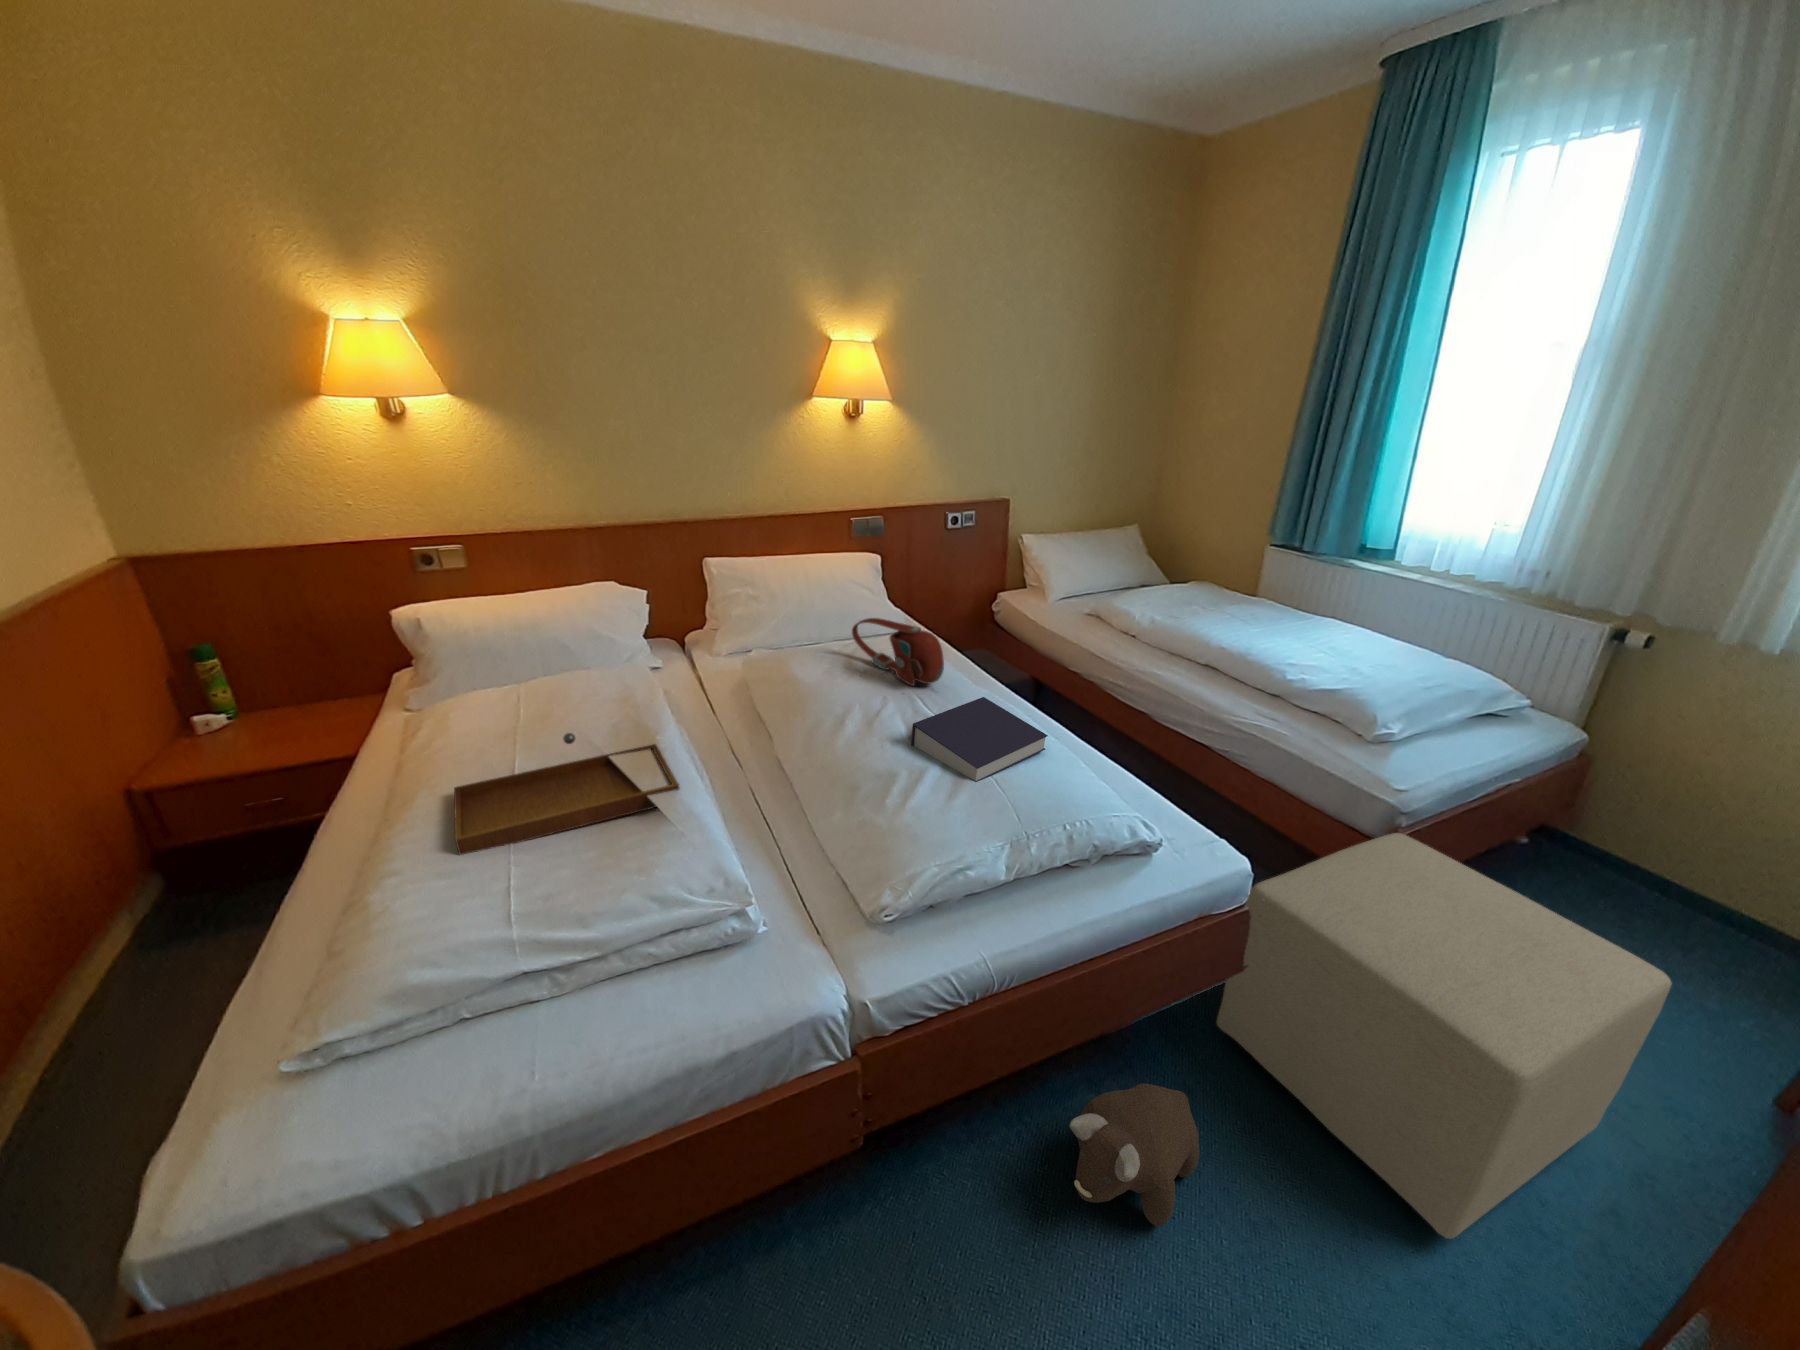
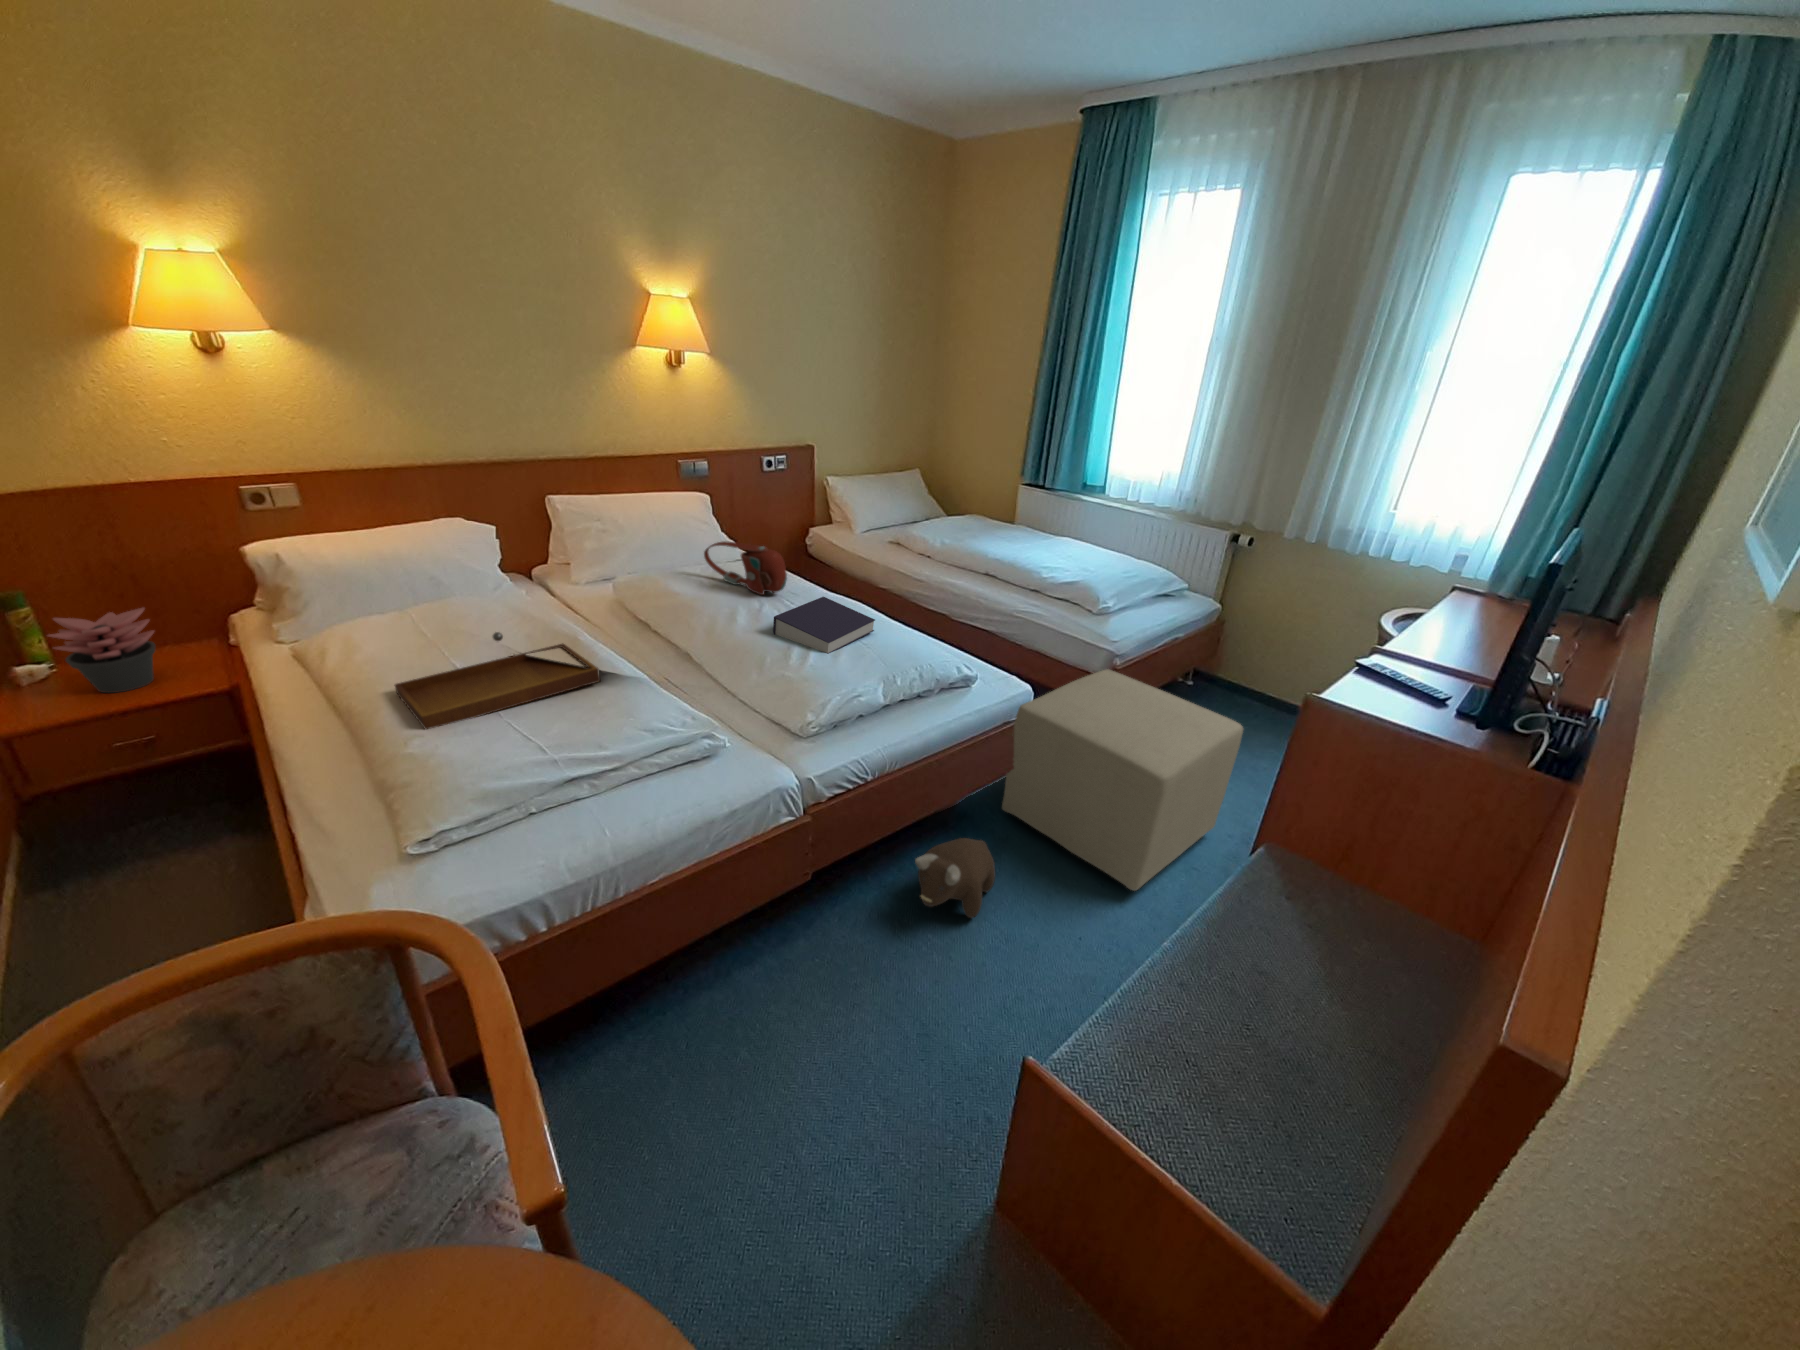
succulent plant: none [208,668,308,753] -> present [48,608,156,693]

